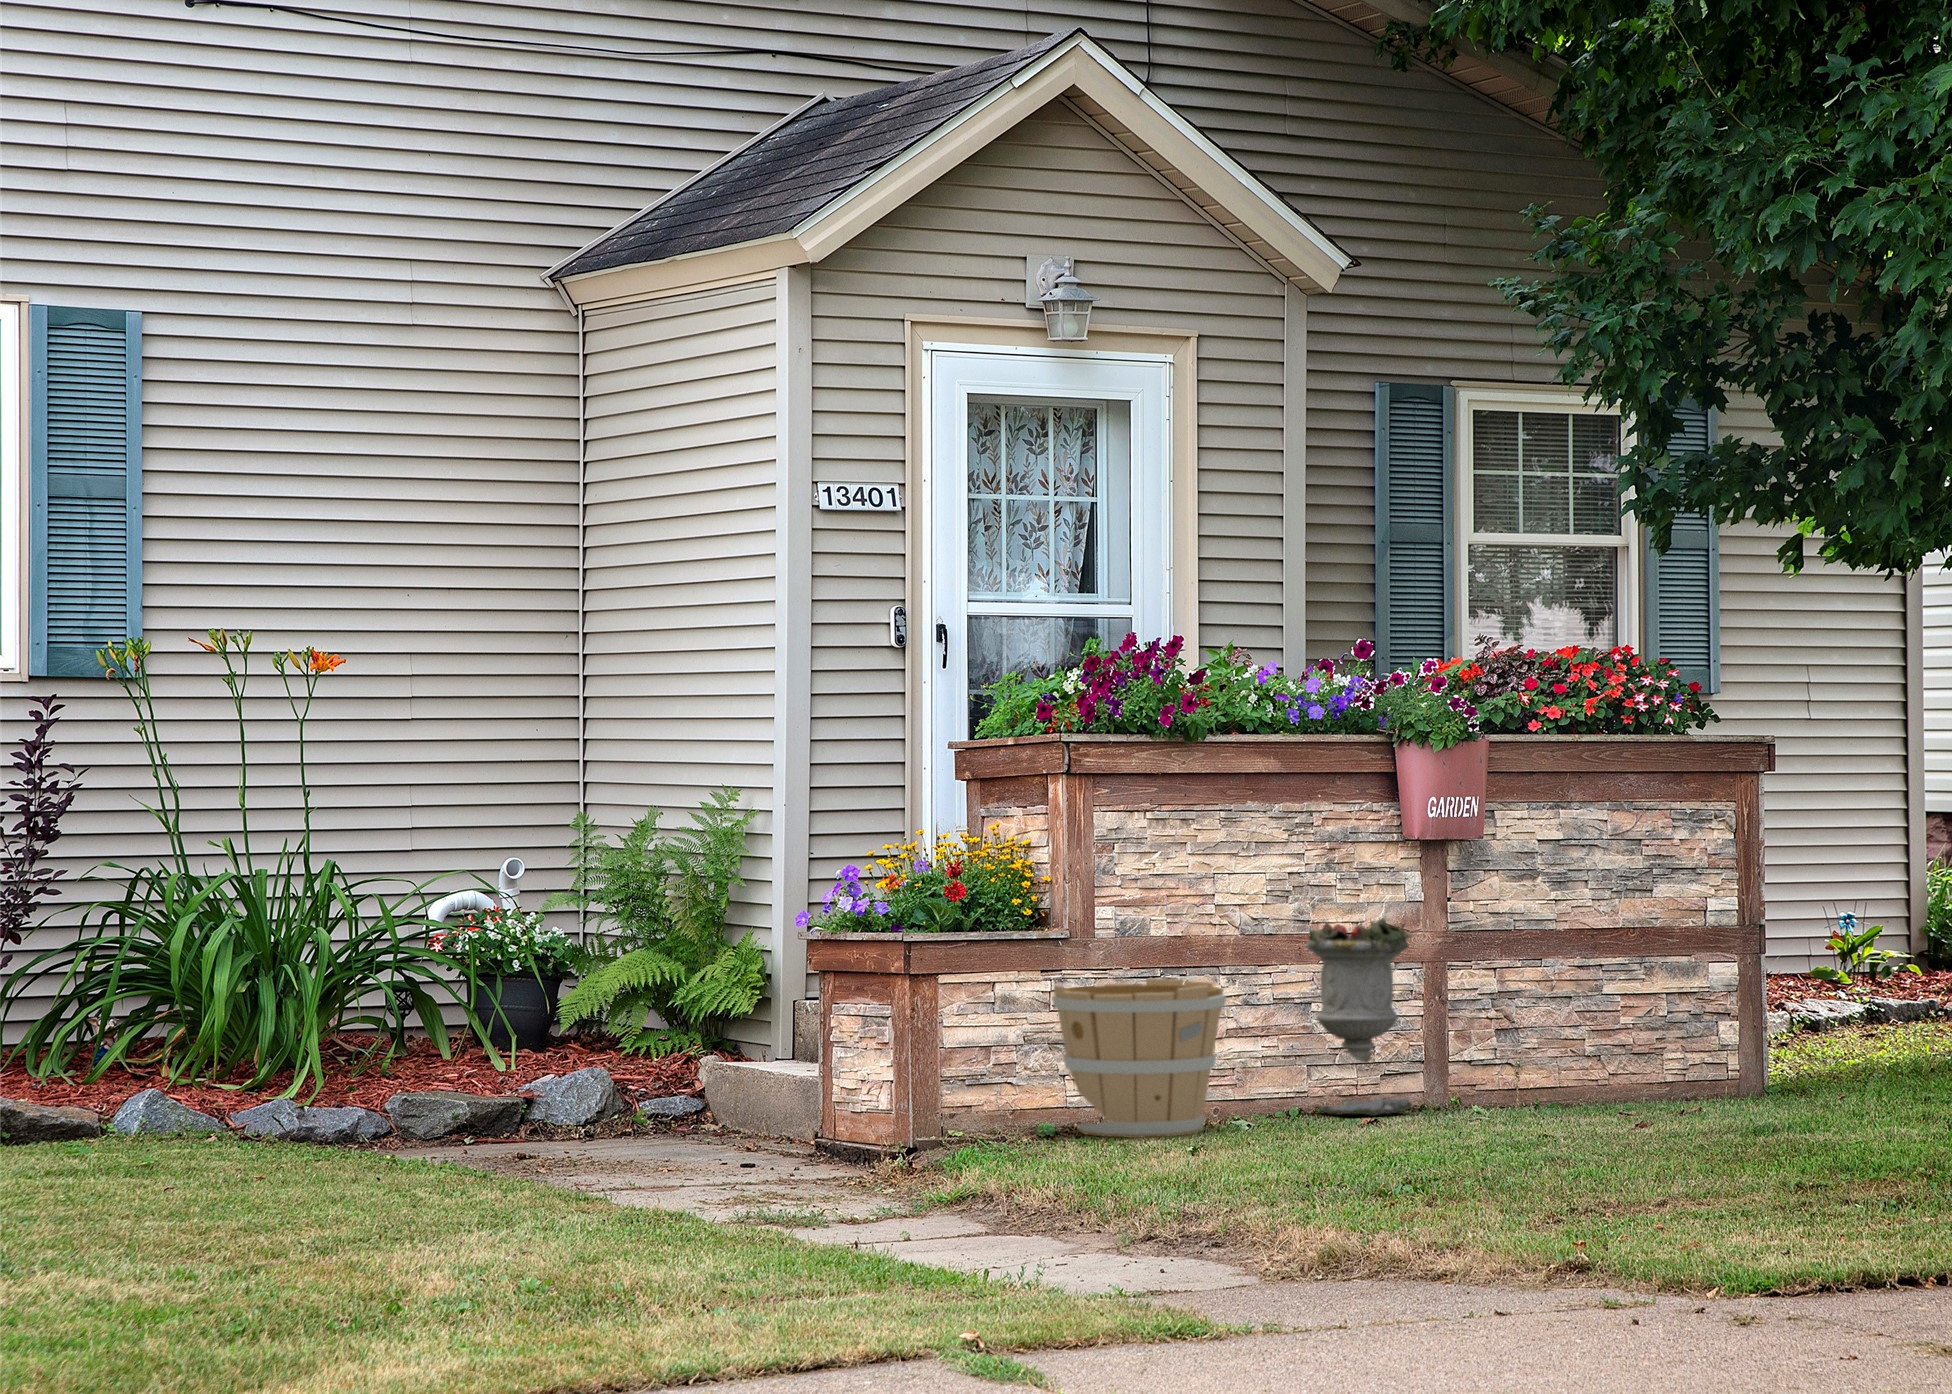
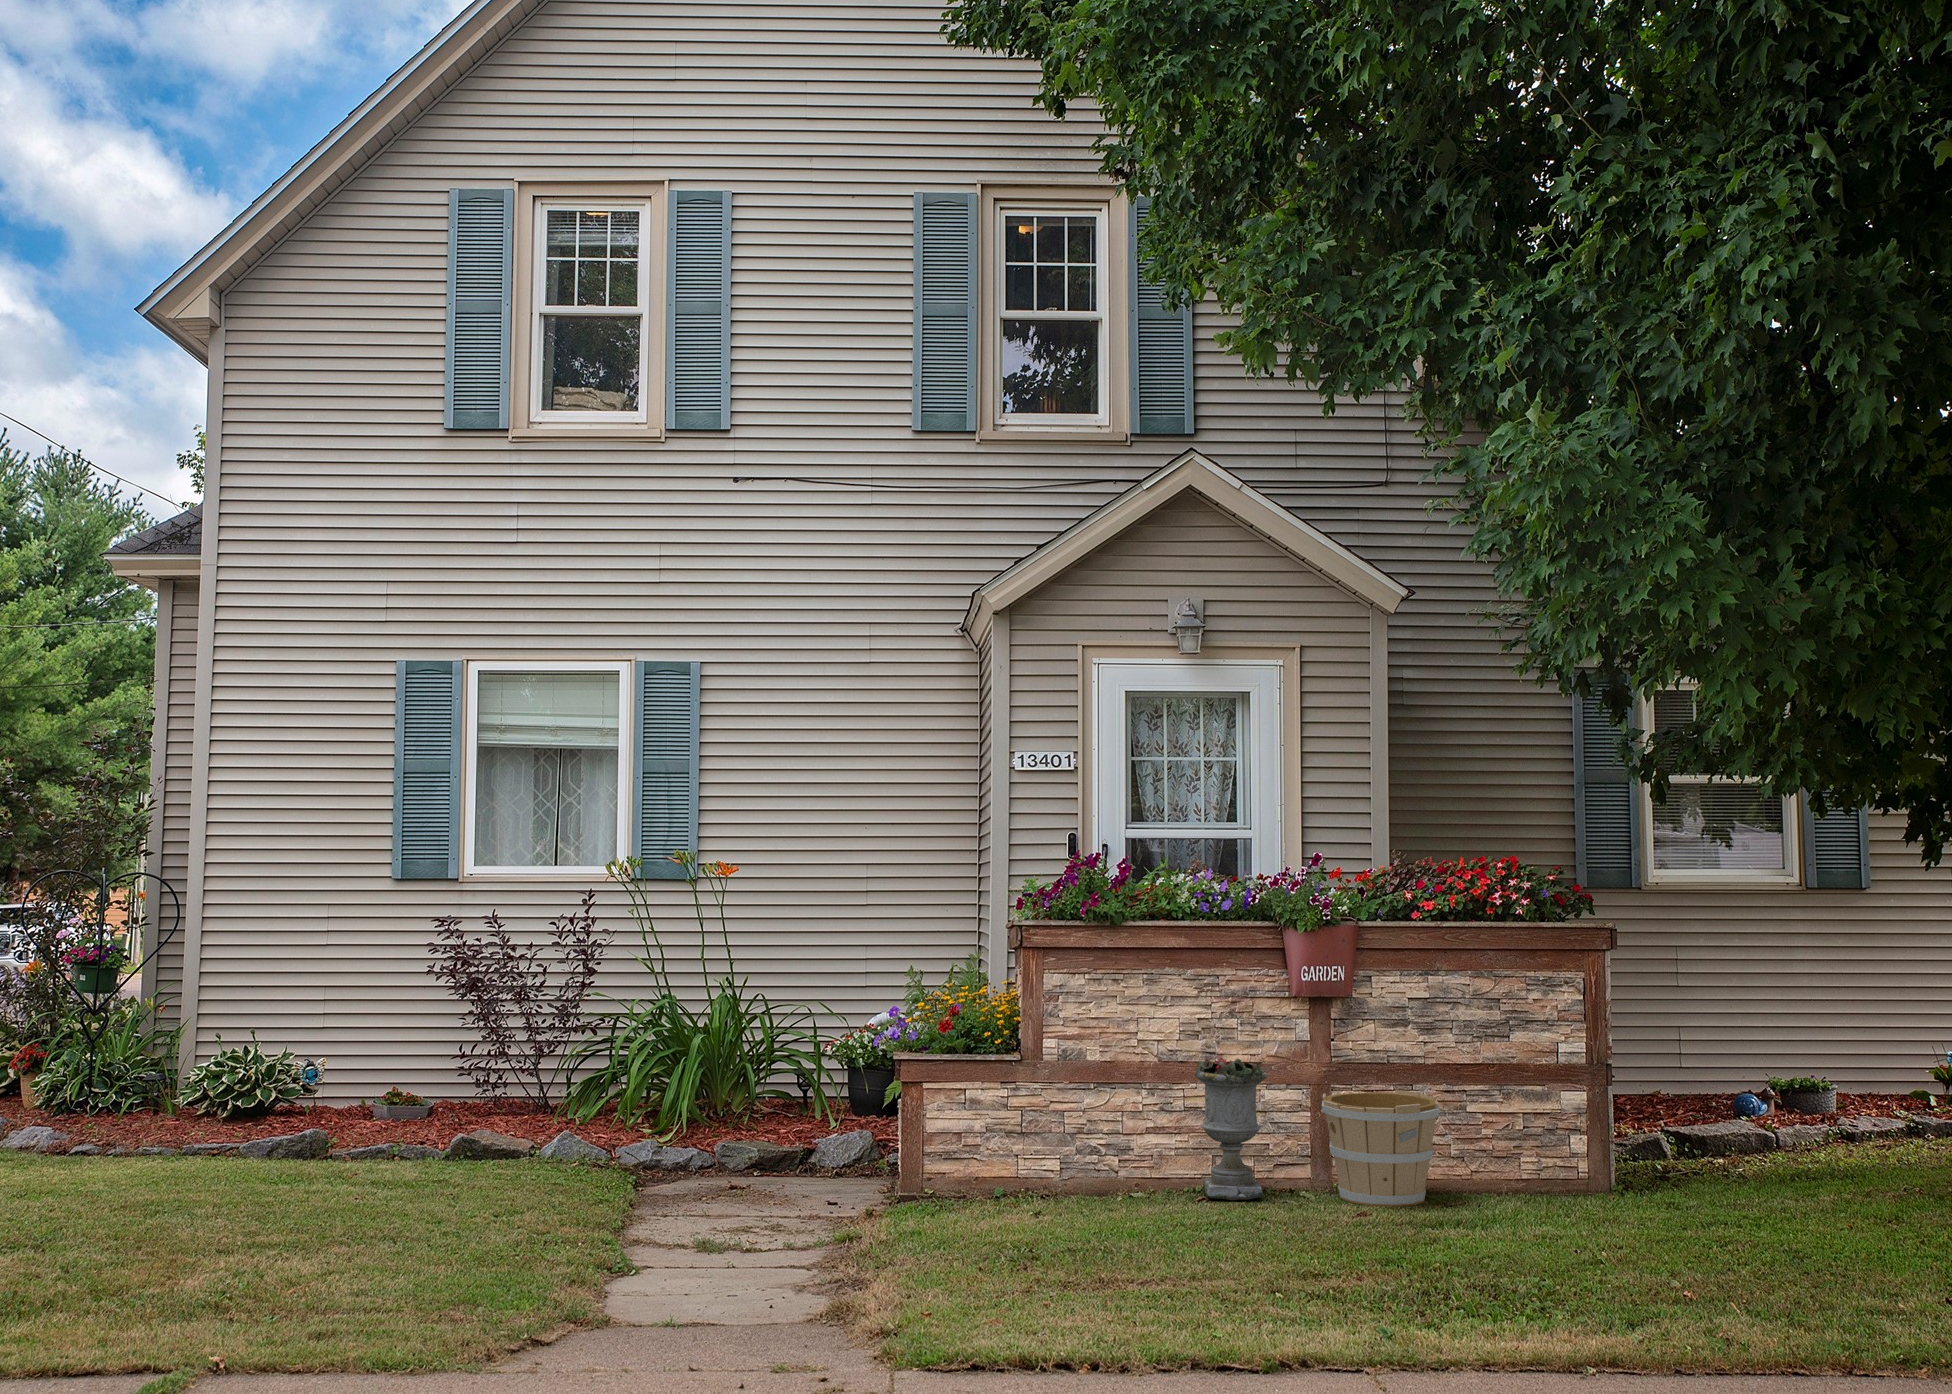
wooden bucket: present [1052,979,1226,1138] -> present [1322,1090,1440,1207]

